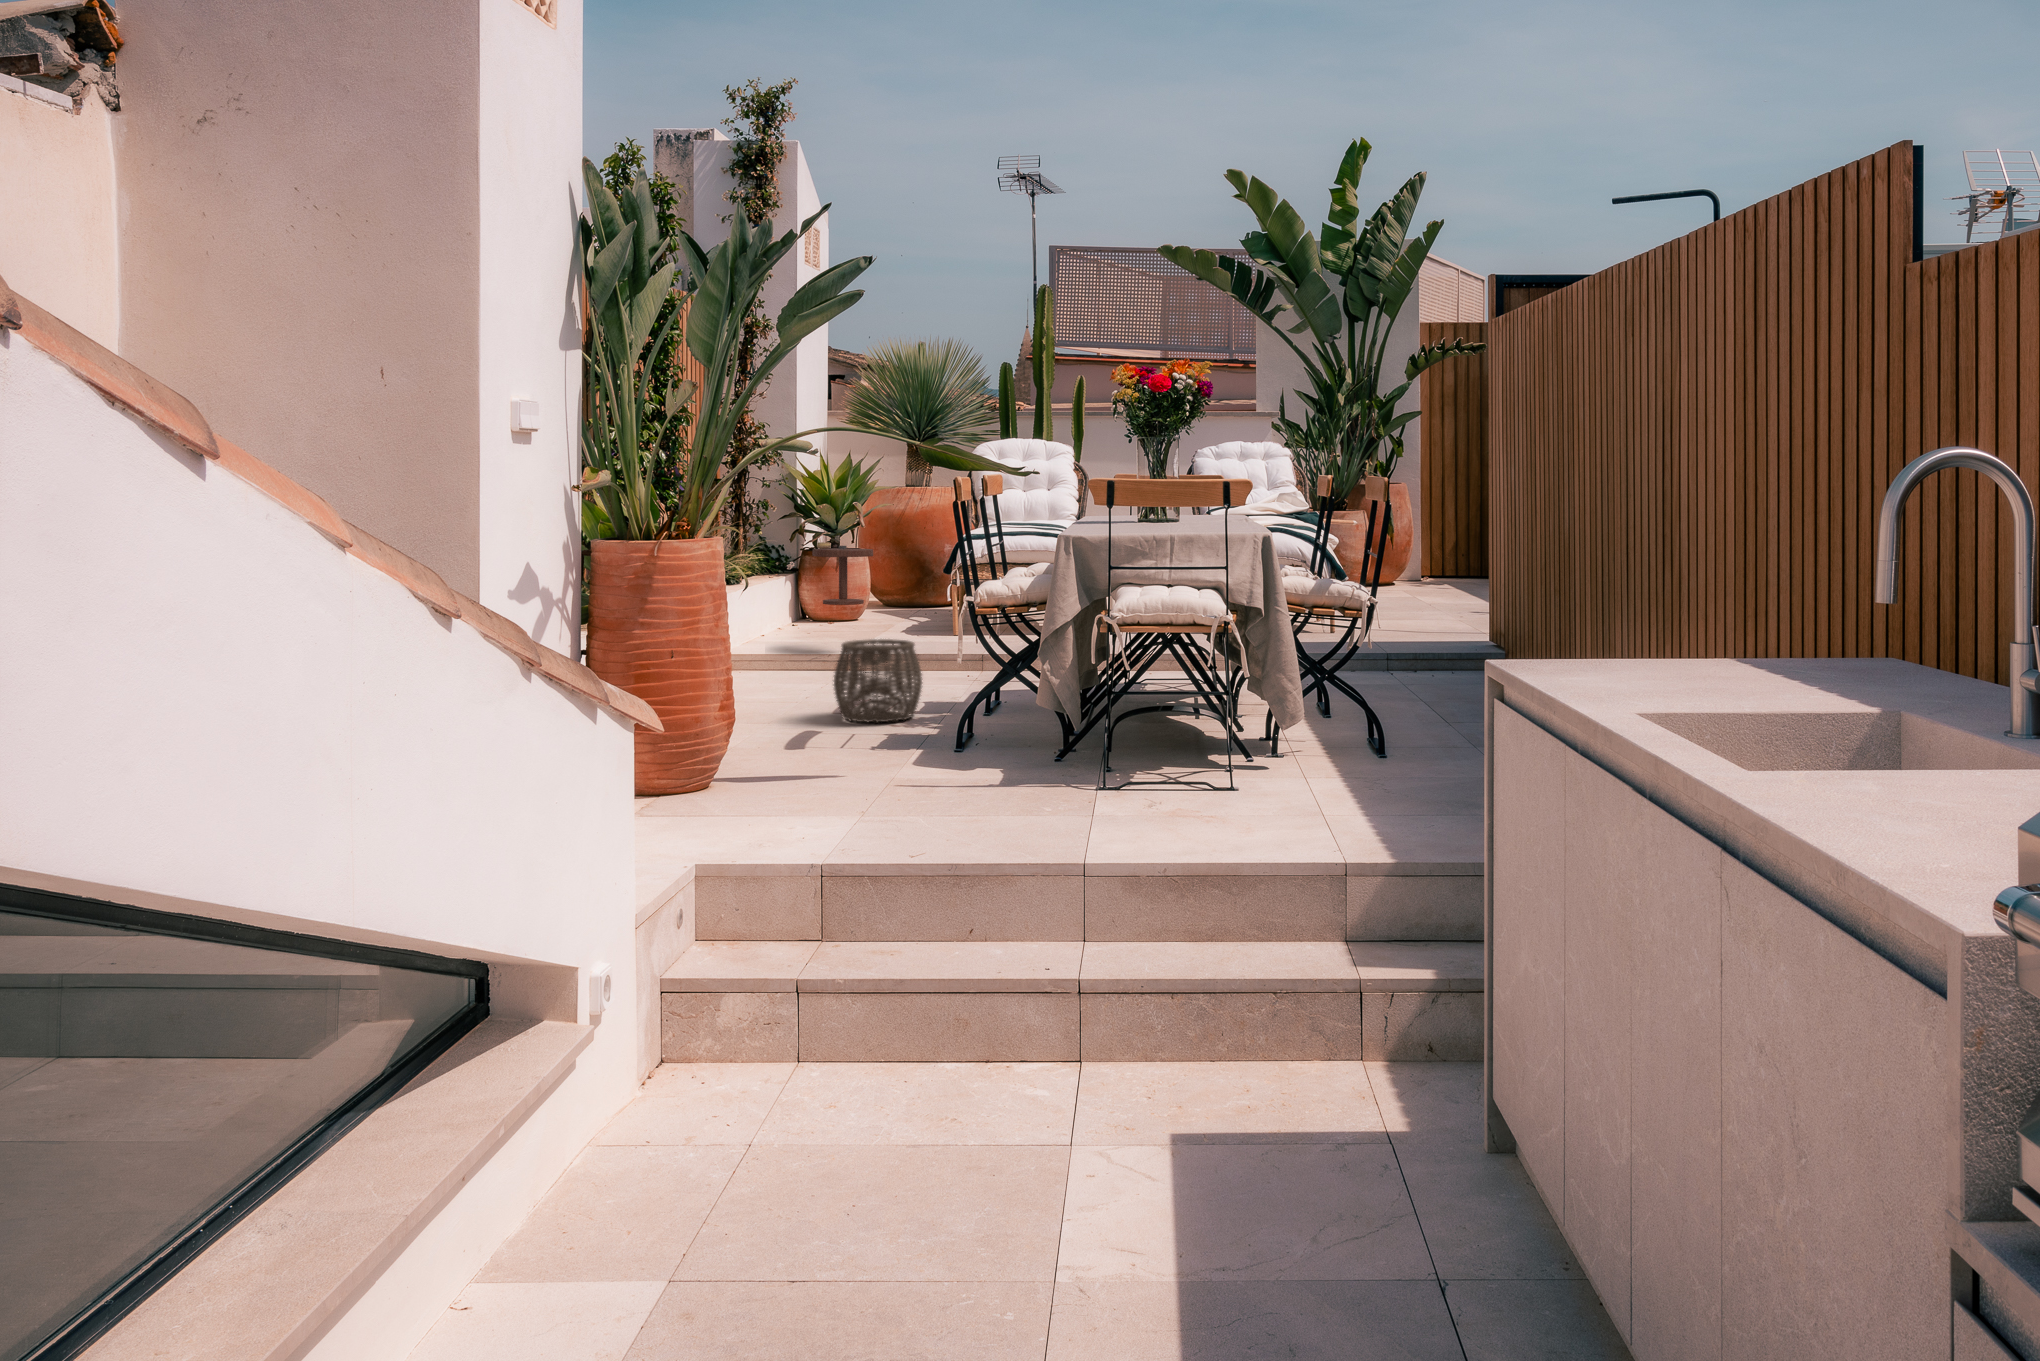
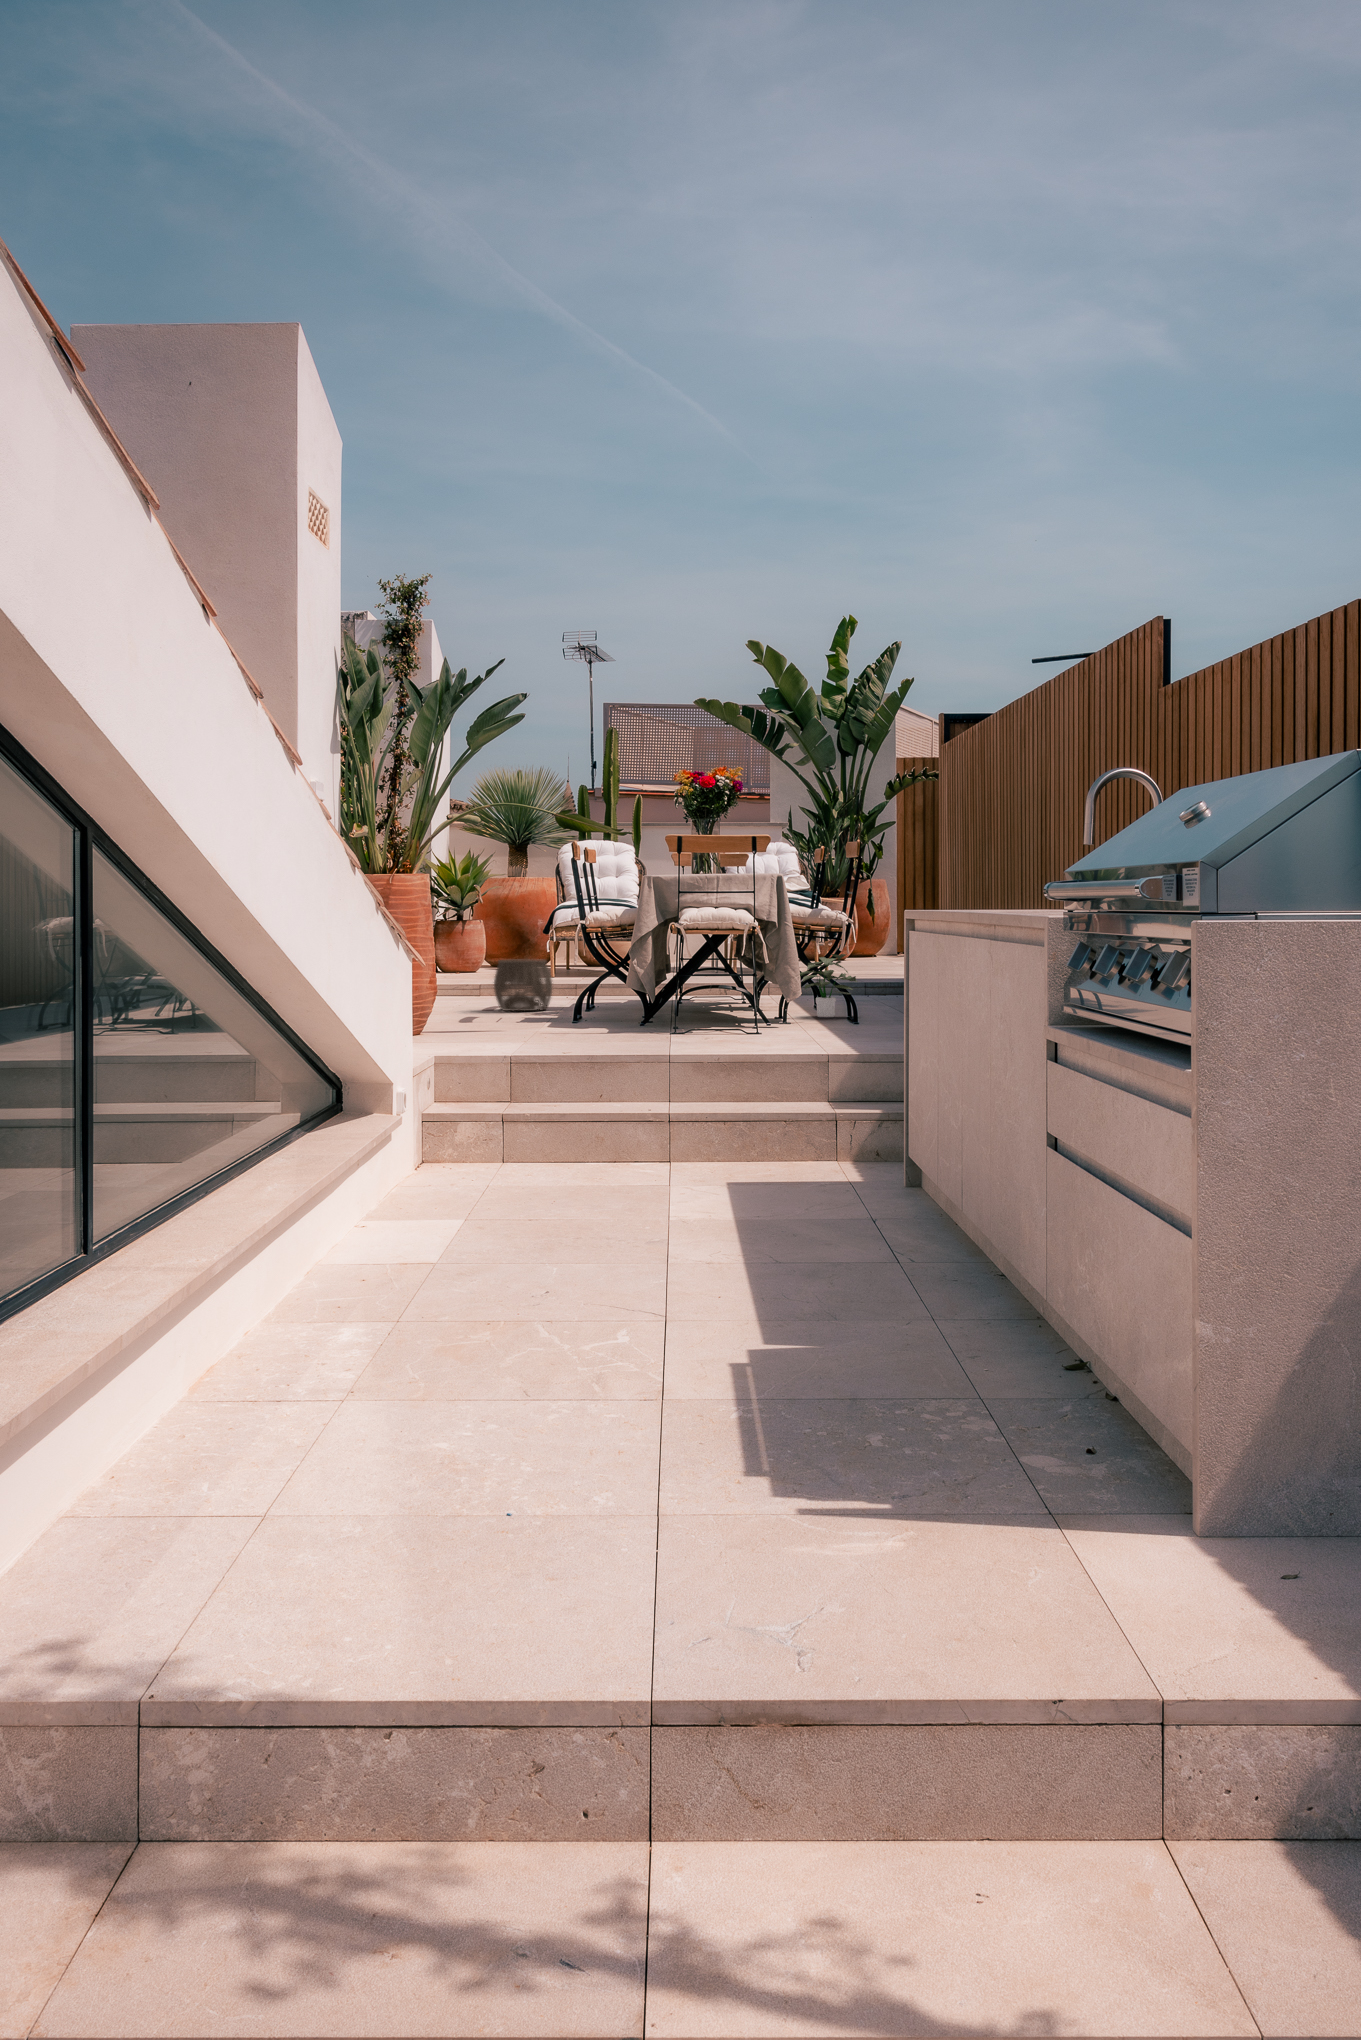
side table: present [813,542,873,605] -> none [457,911,501,992]
potted plant: none [1299,657,1397,761] -> present [800,954,857,1017]

